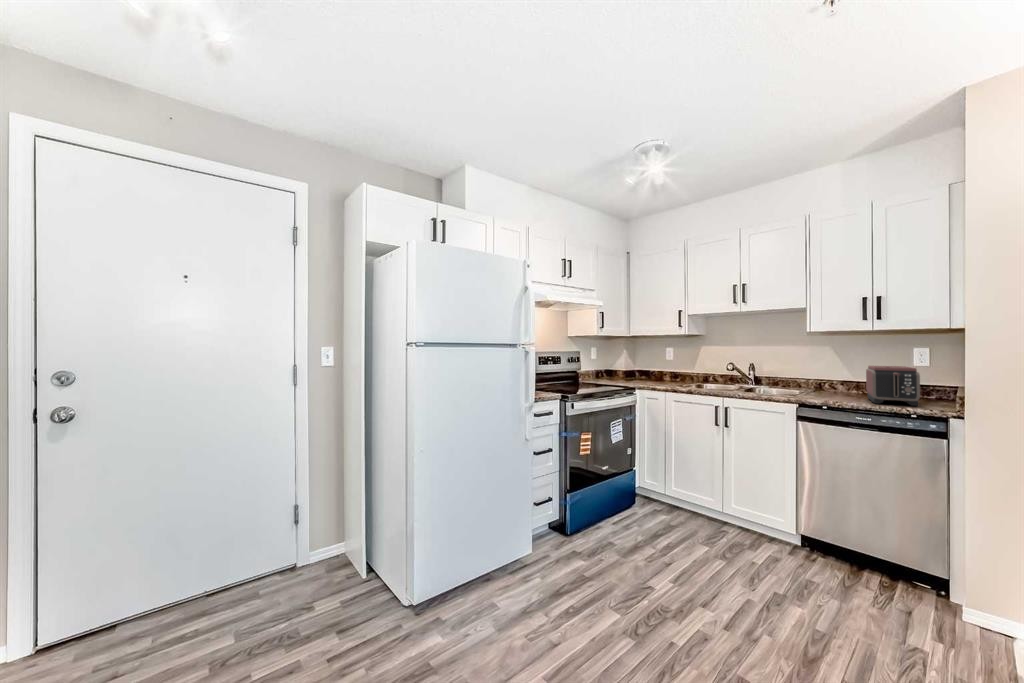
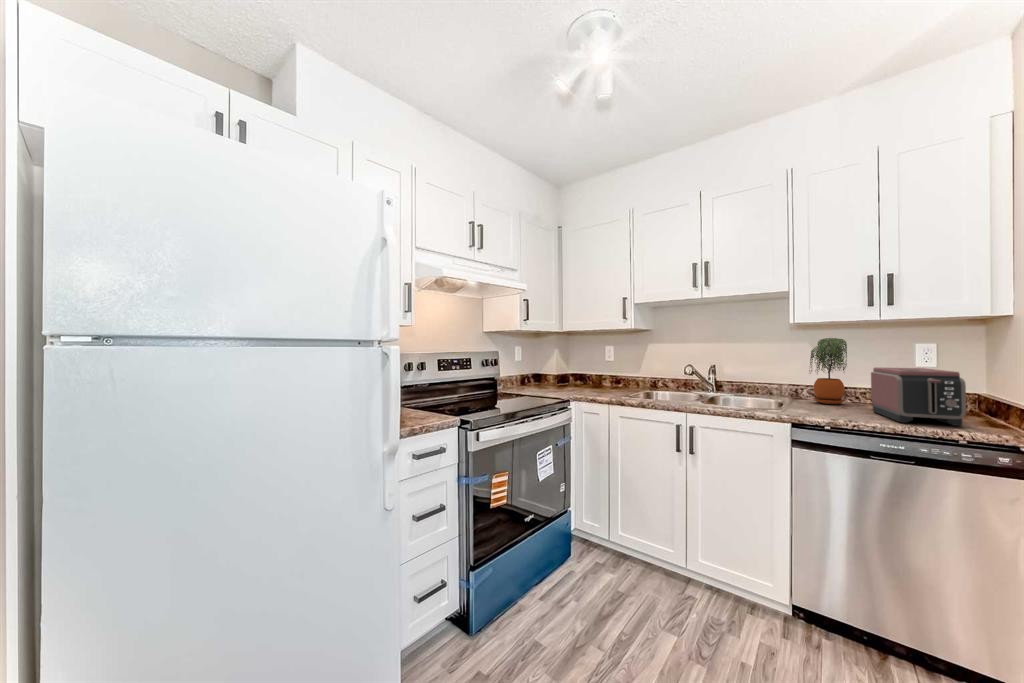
potted plant: none [827,343,858,394] -> present [809,338,847,404]

